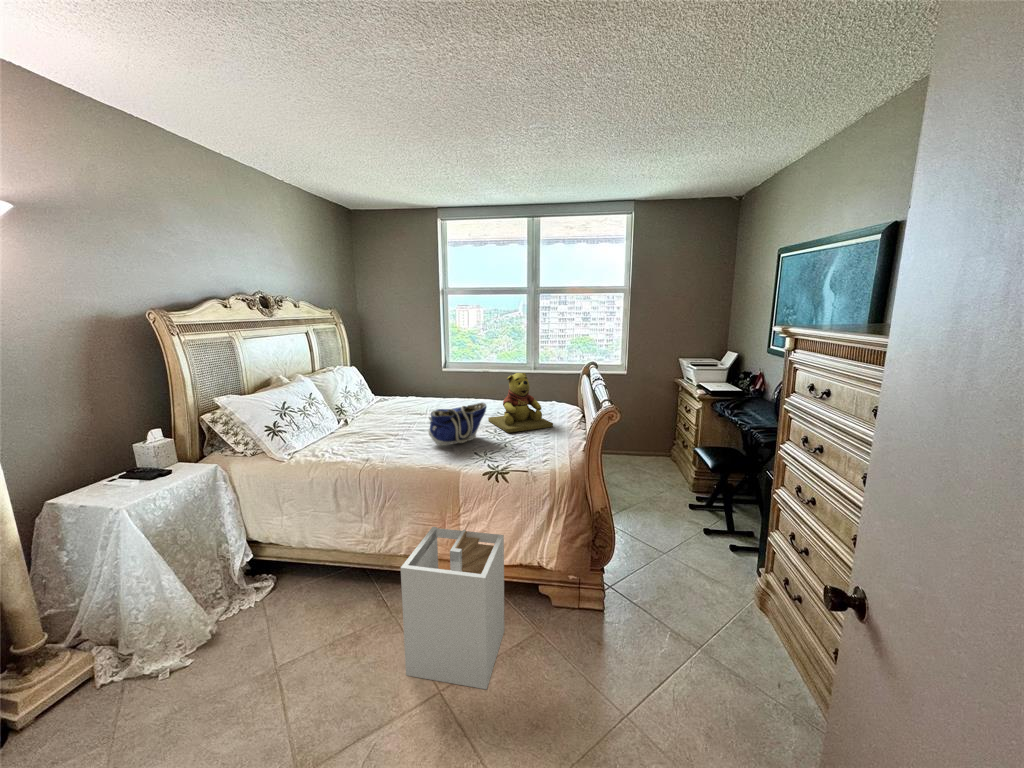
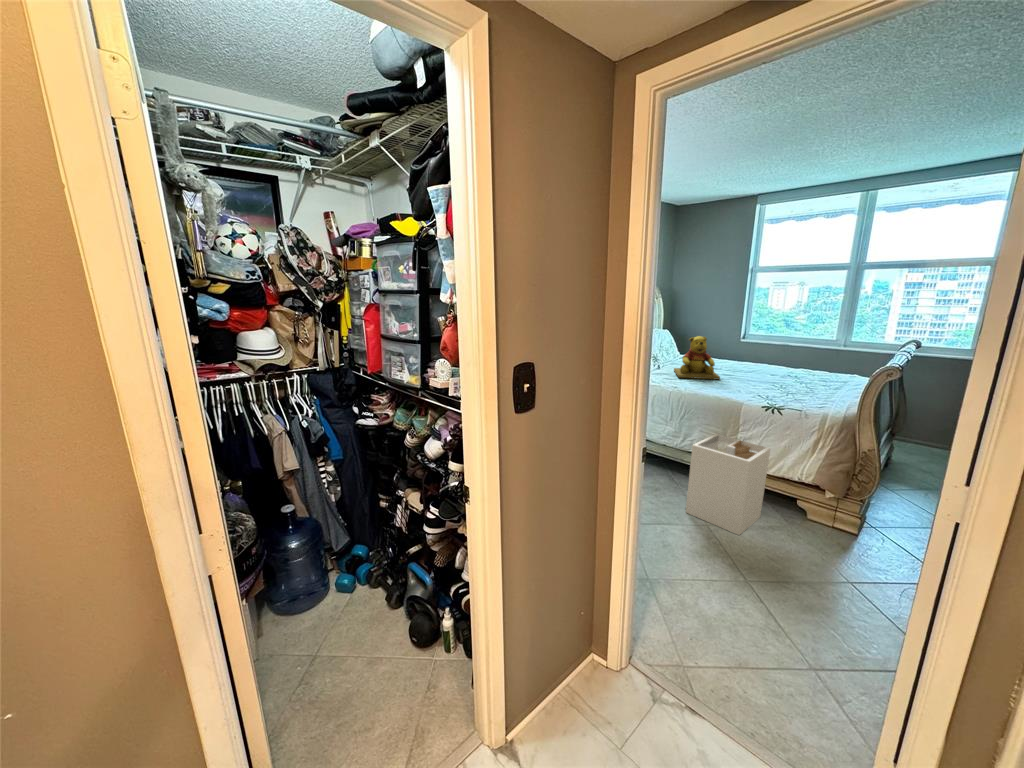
teddy bear: present [488,373,553,433] -> present [674,336,720,379]
tote bag: present [428,402,486,446] -> none [722,359,775,388]

